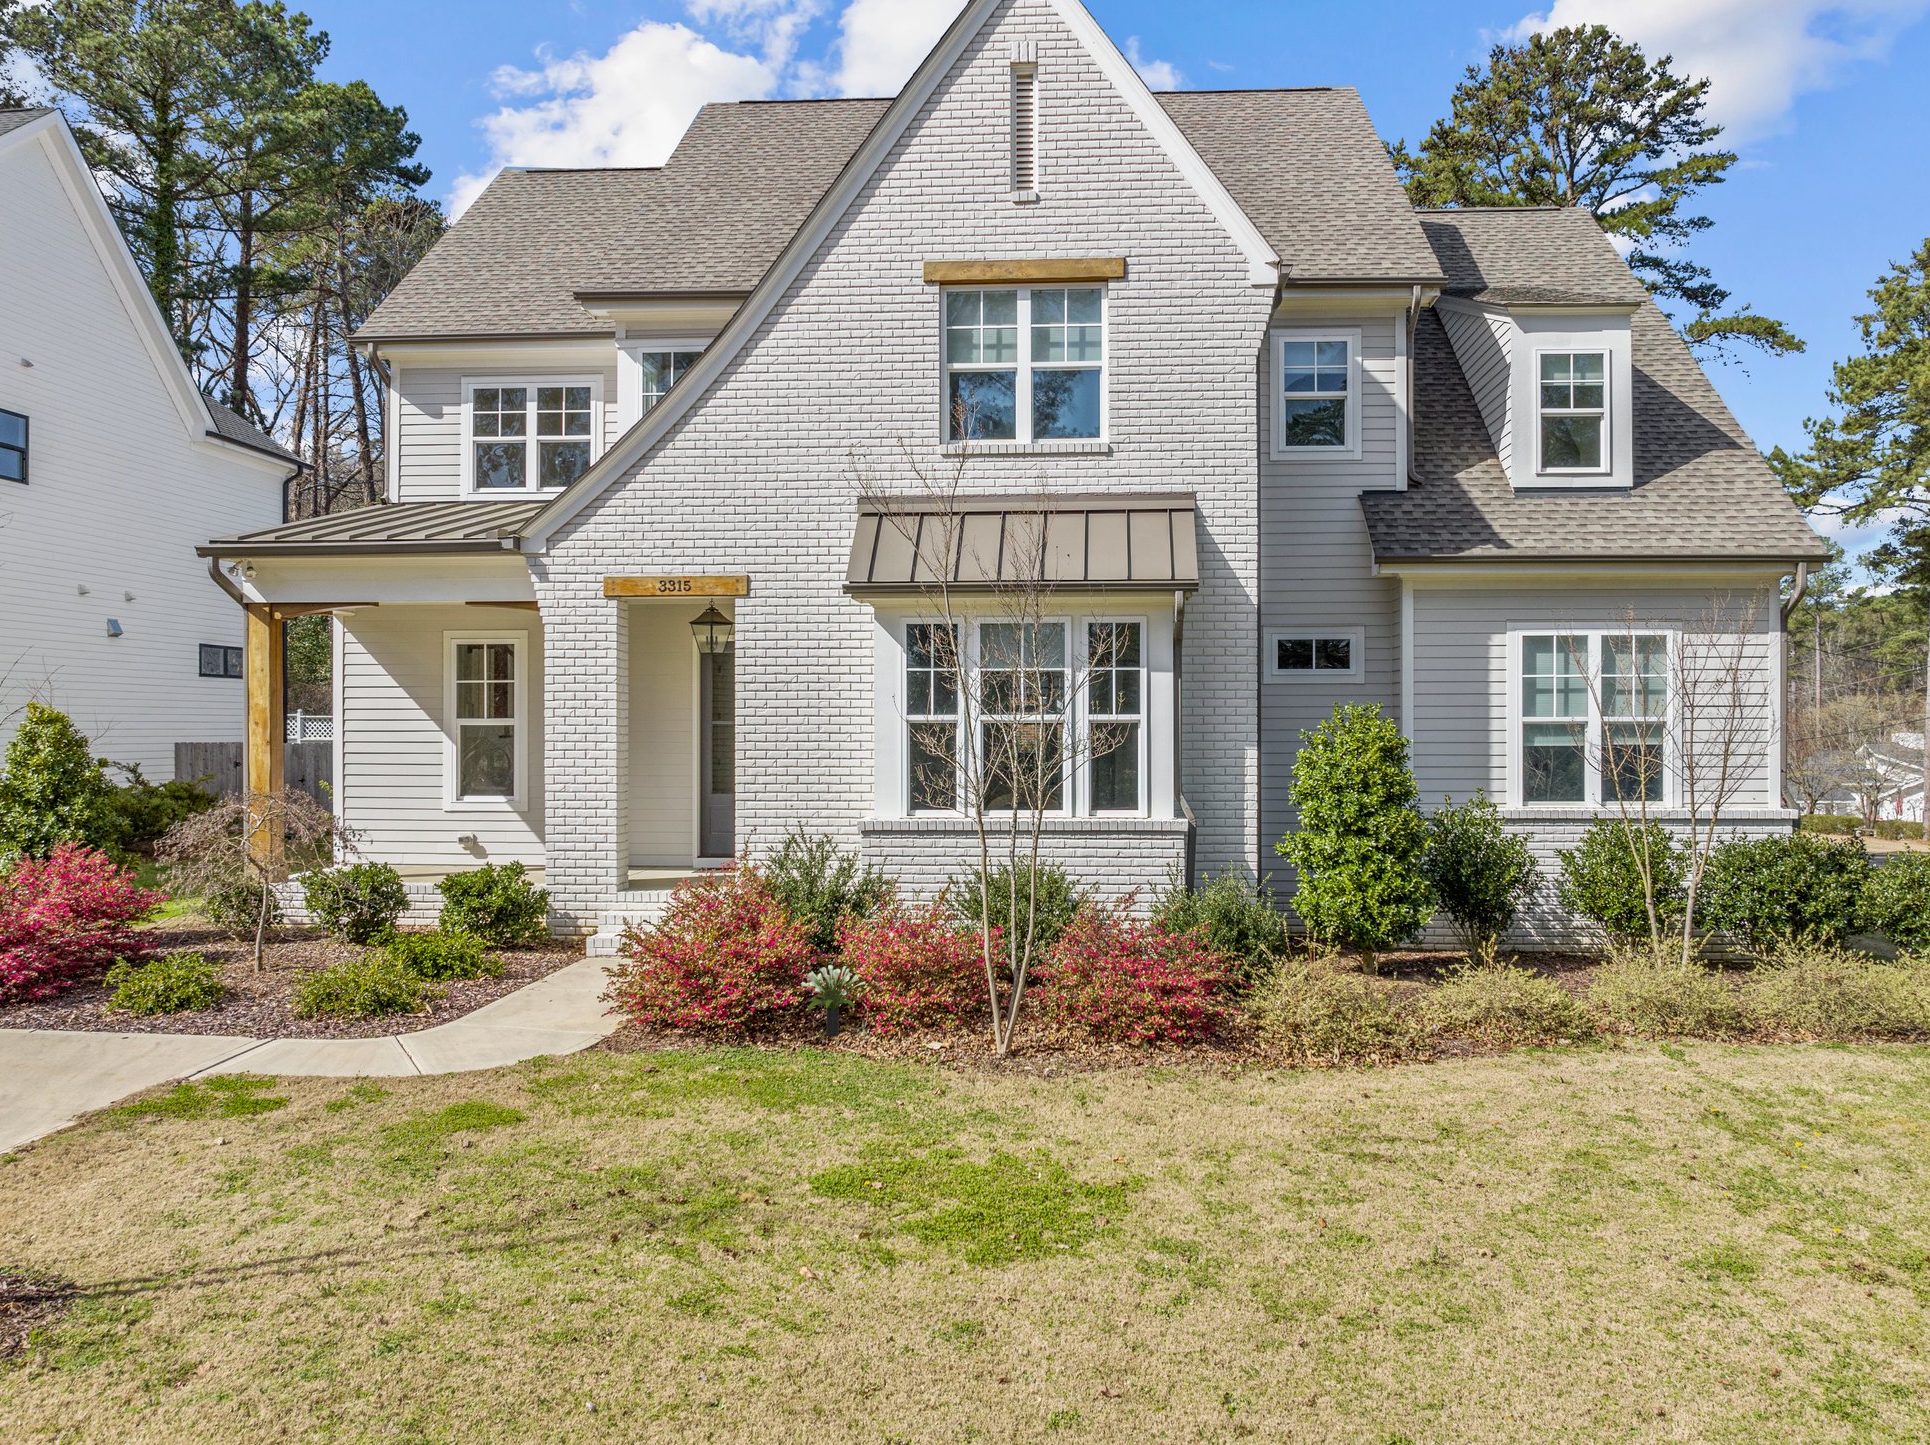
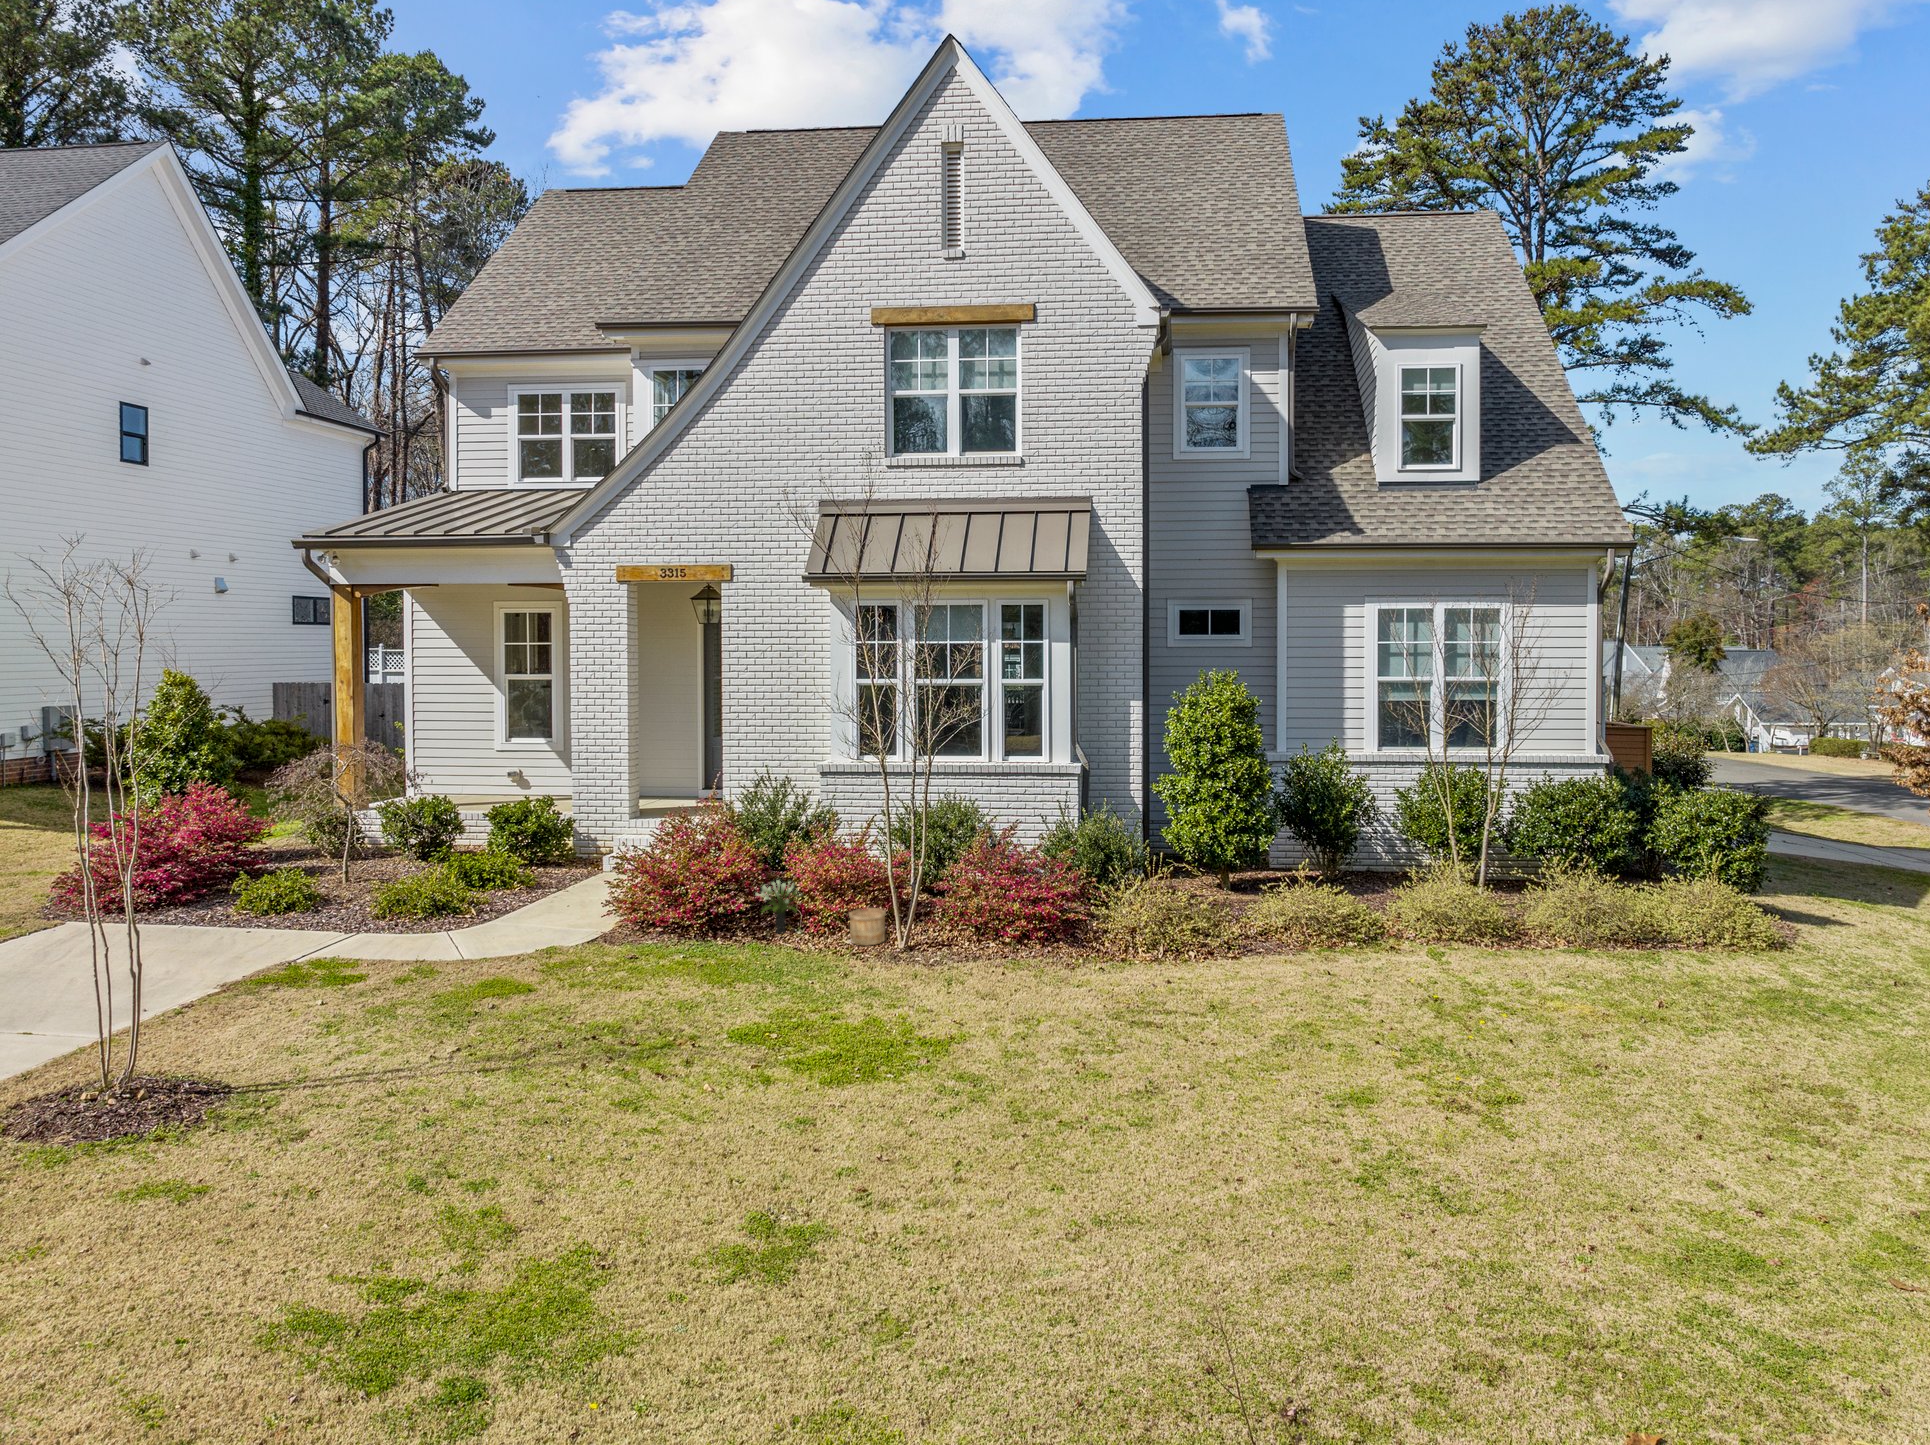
wooden bucket: none [926,1001,976,1052] -> present [849,908,886,946]

